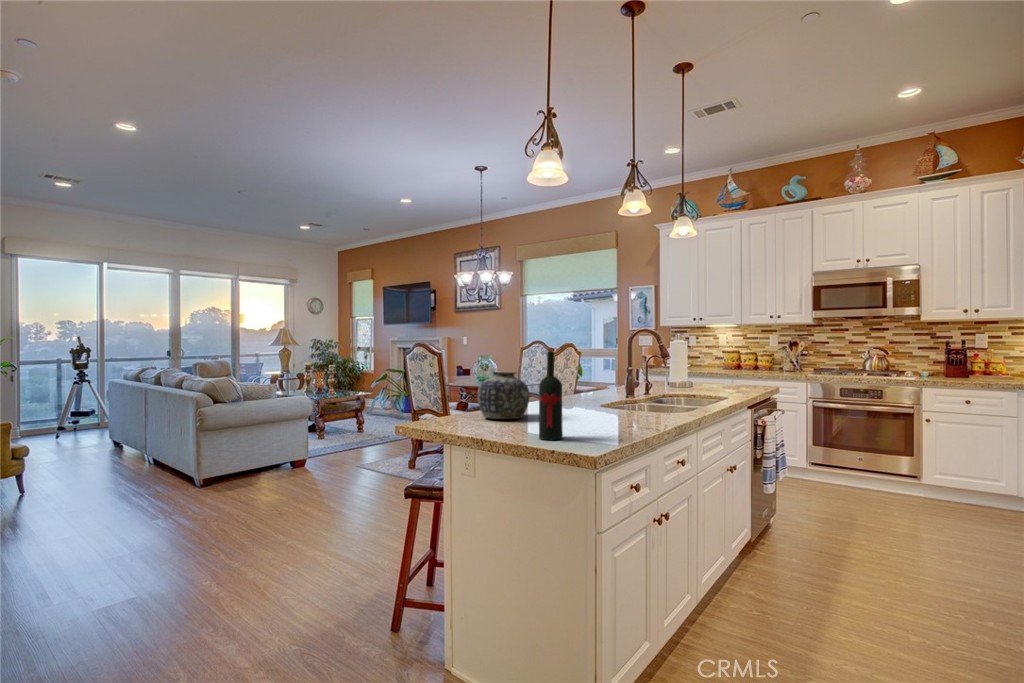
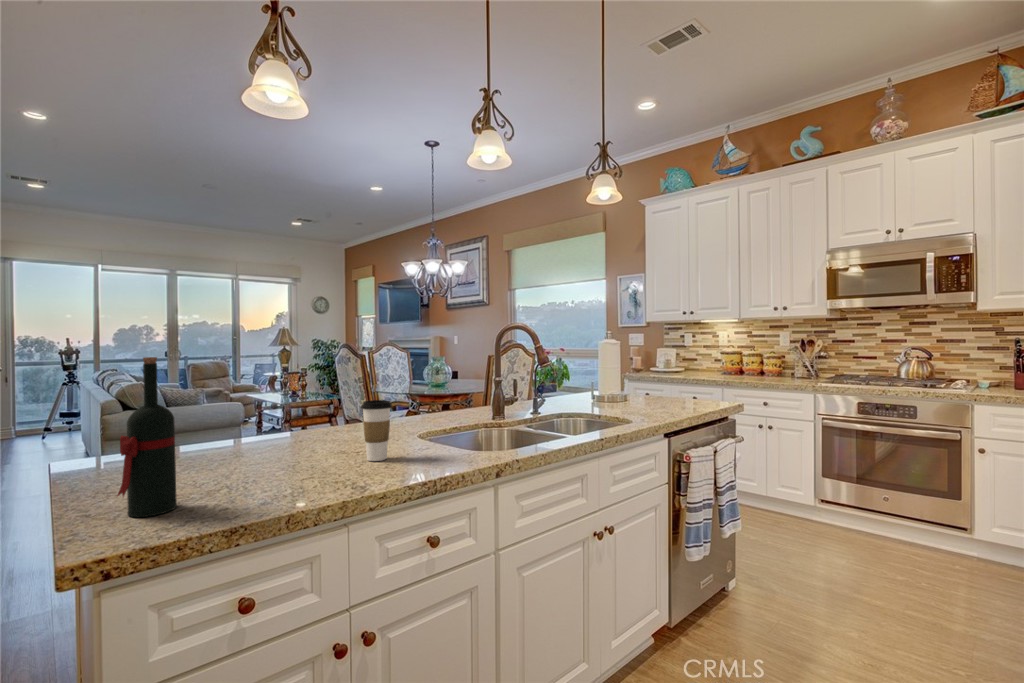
vase: present [477,371,530,419] -> none [183,387,271,460]
coffee cup: none [598,379,617,418] -> present [361,400,392,461]

